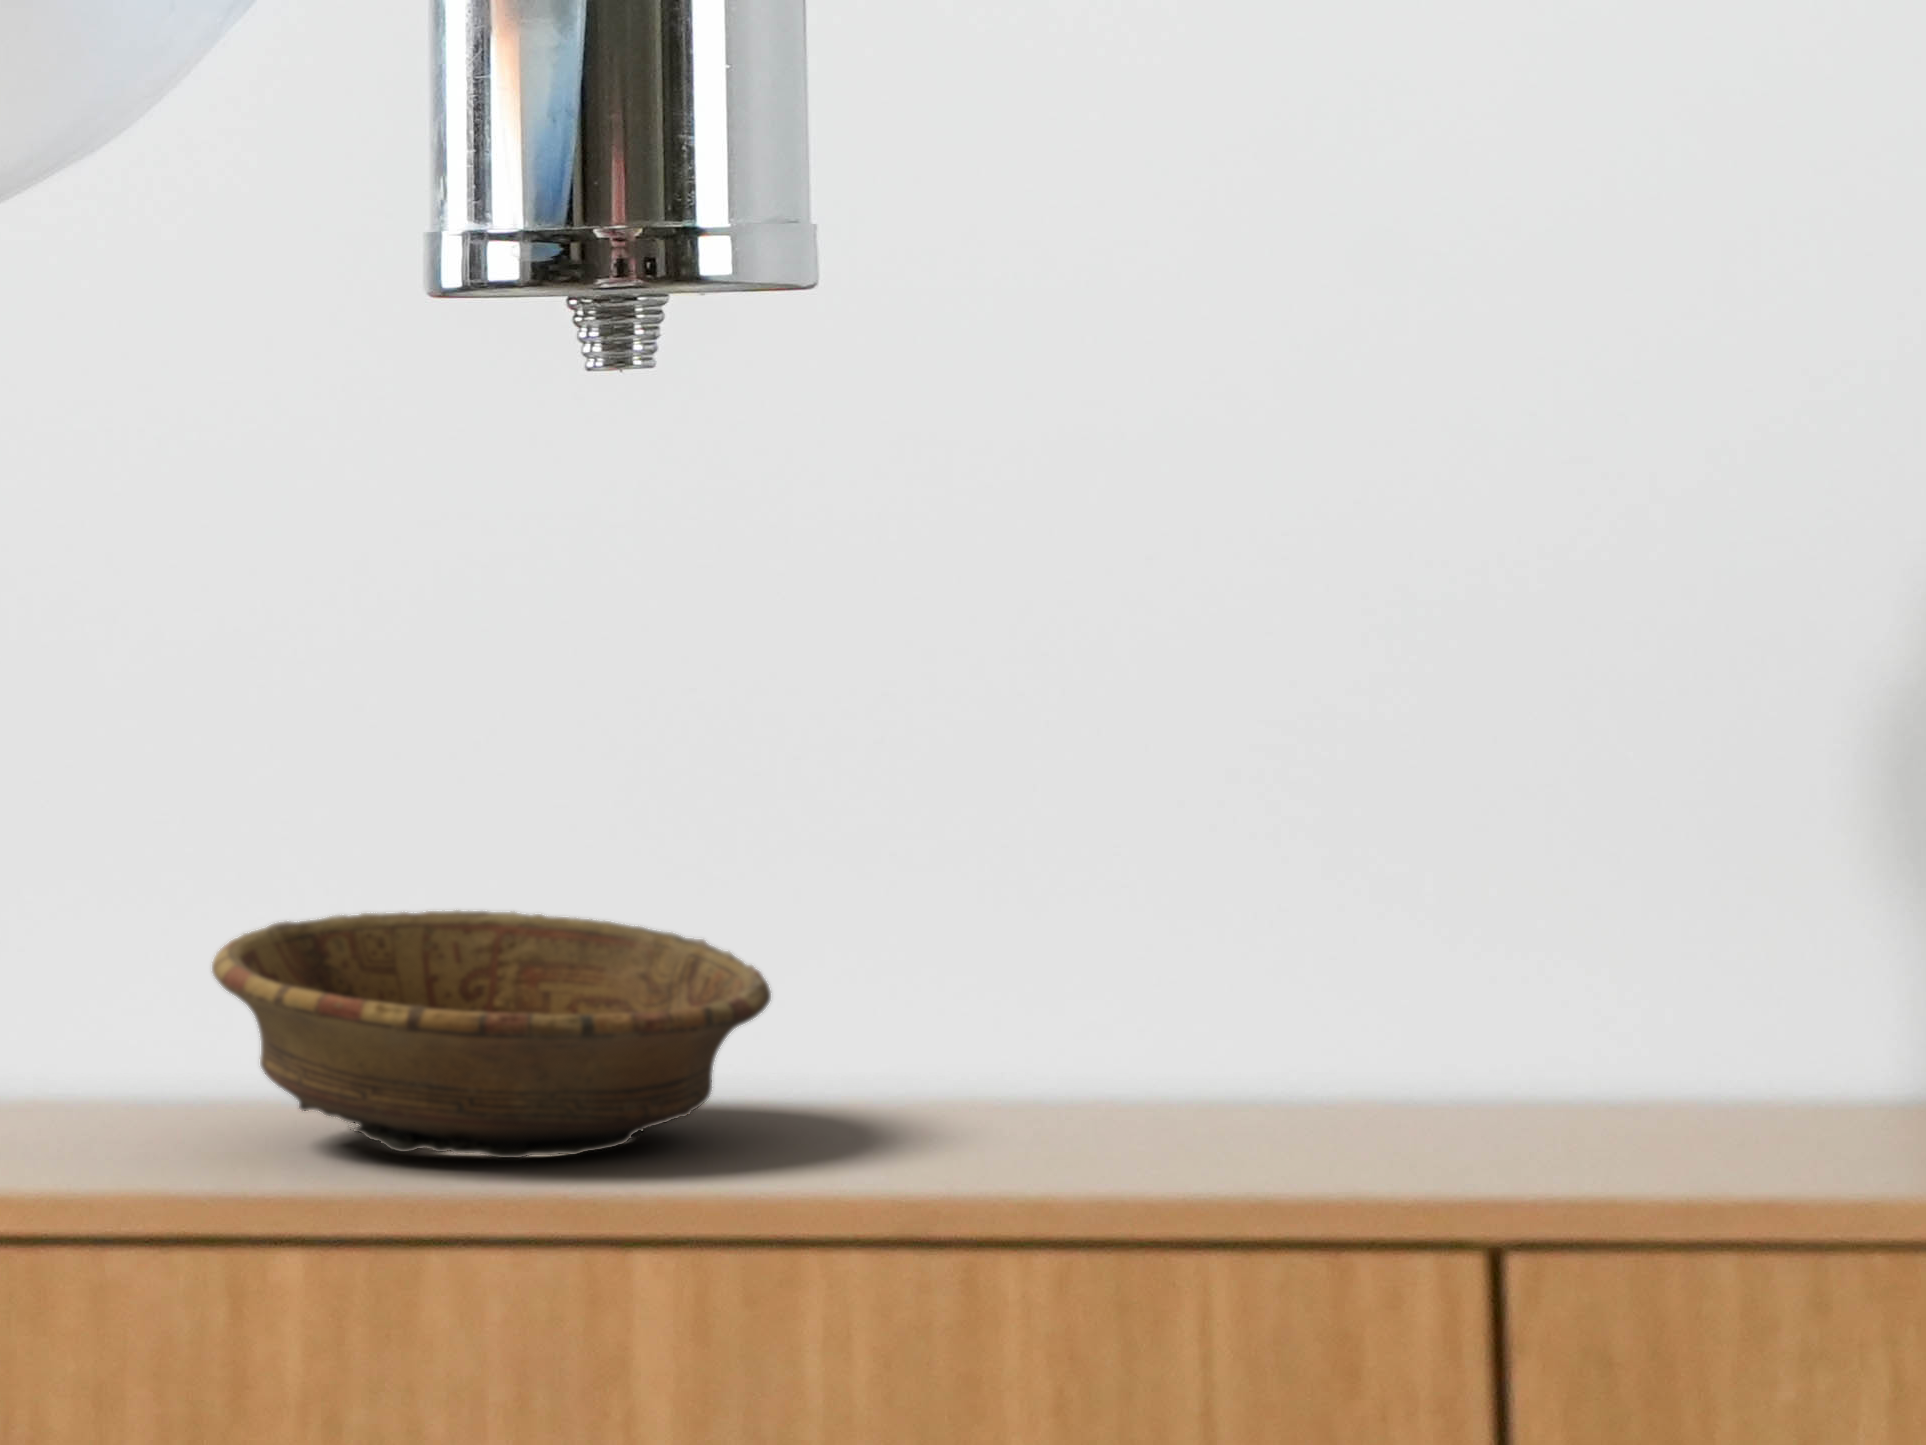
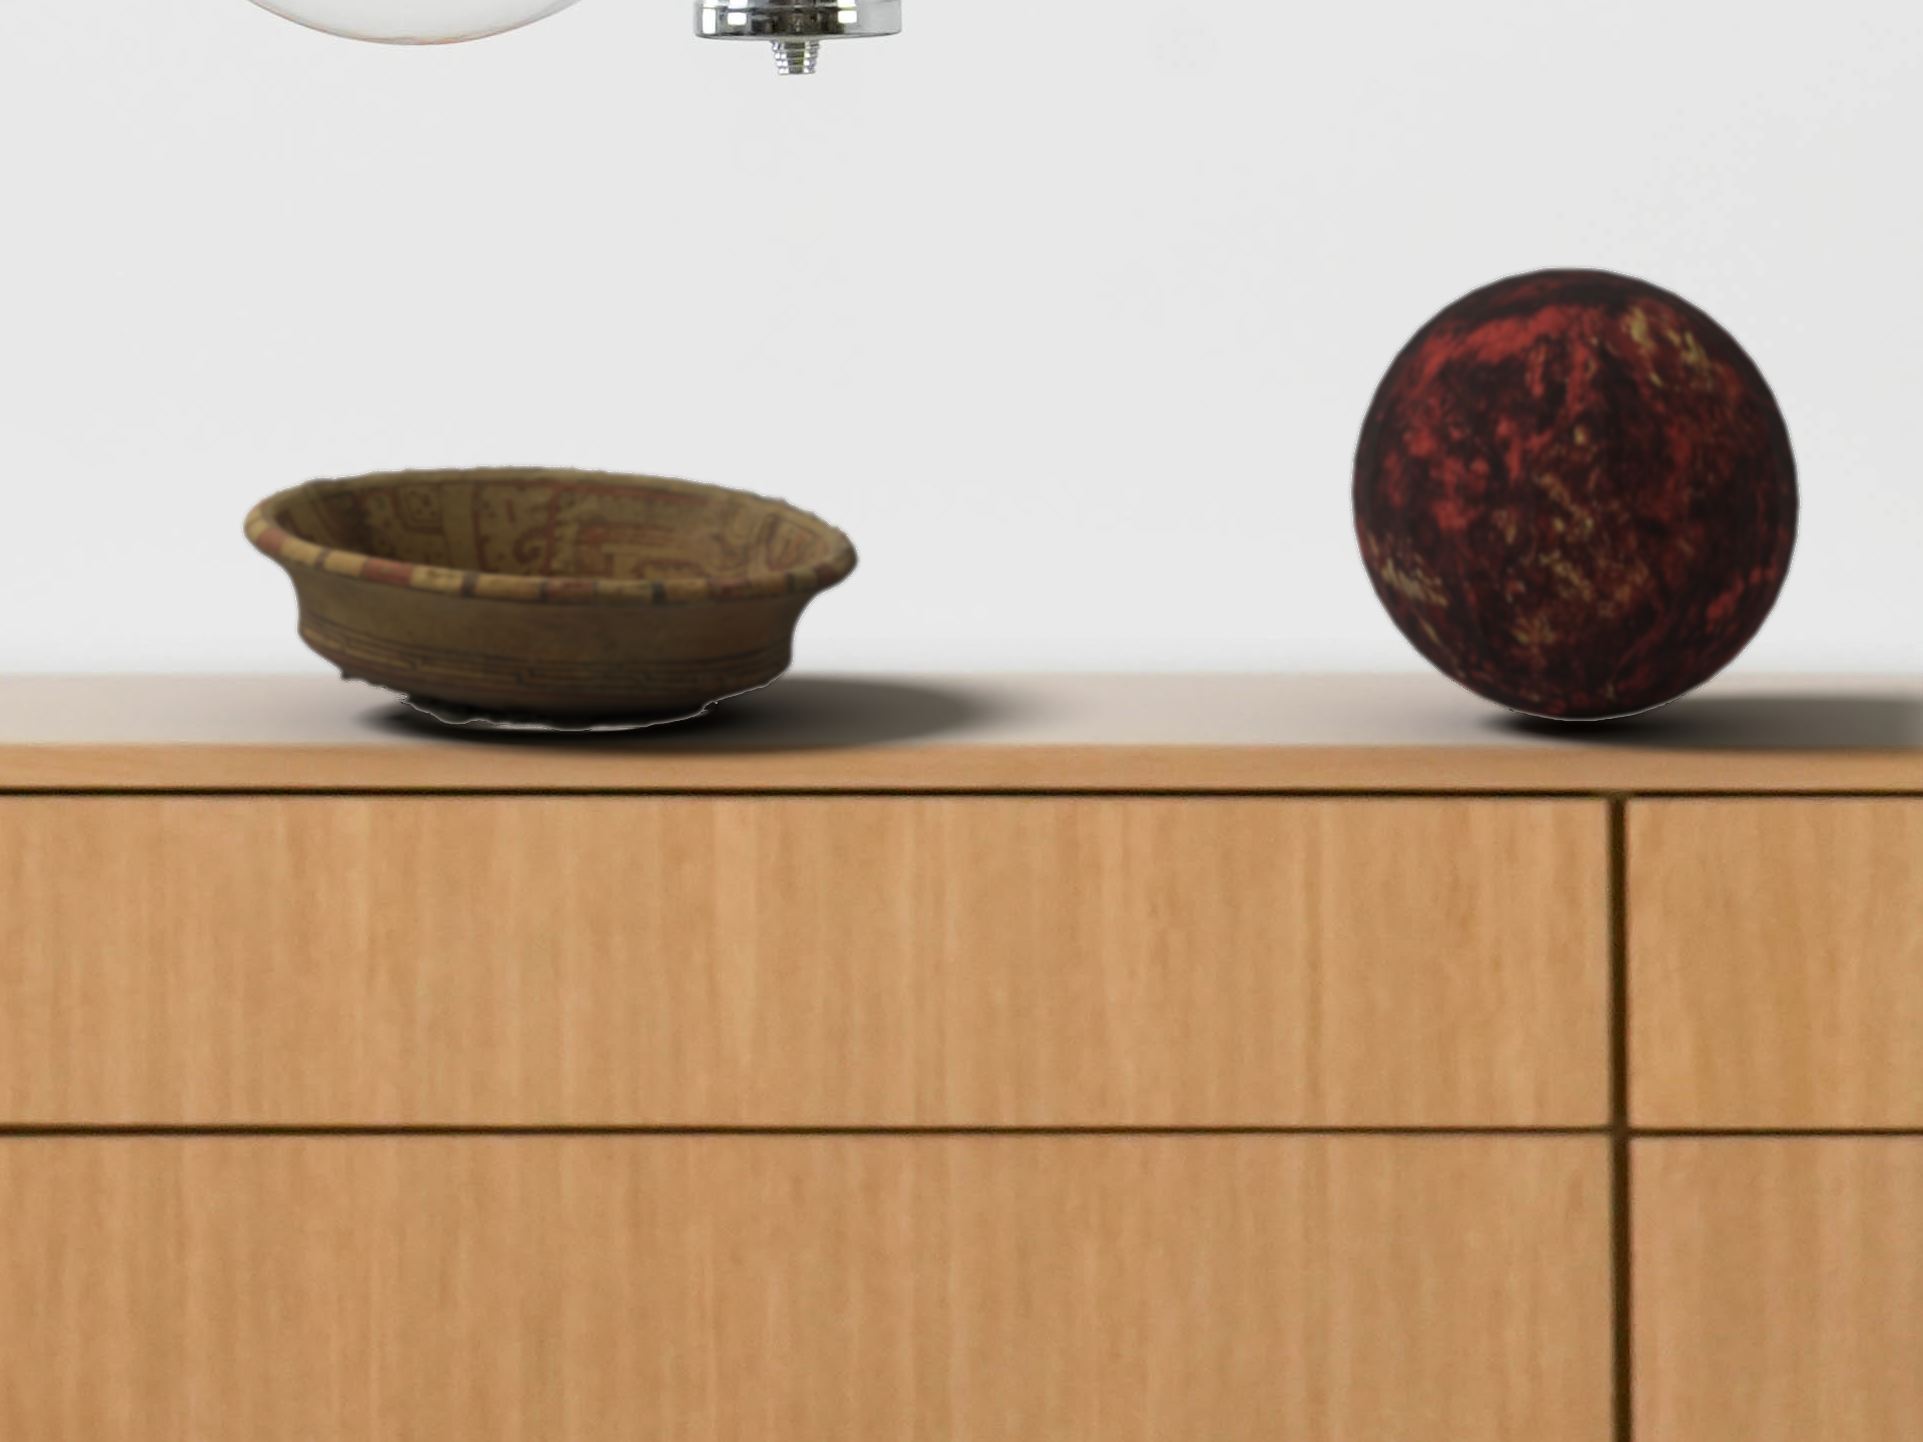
decorative orb: none [1218,722,1628,1147] -> present [1351,268,1800,722]

